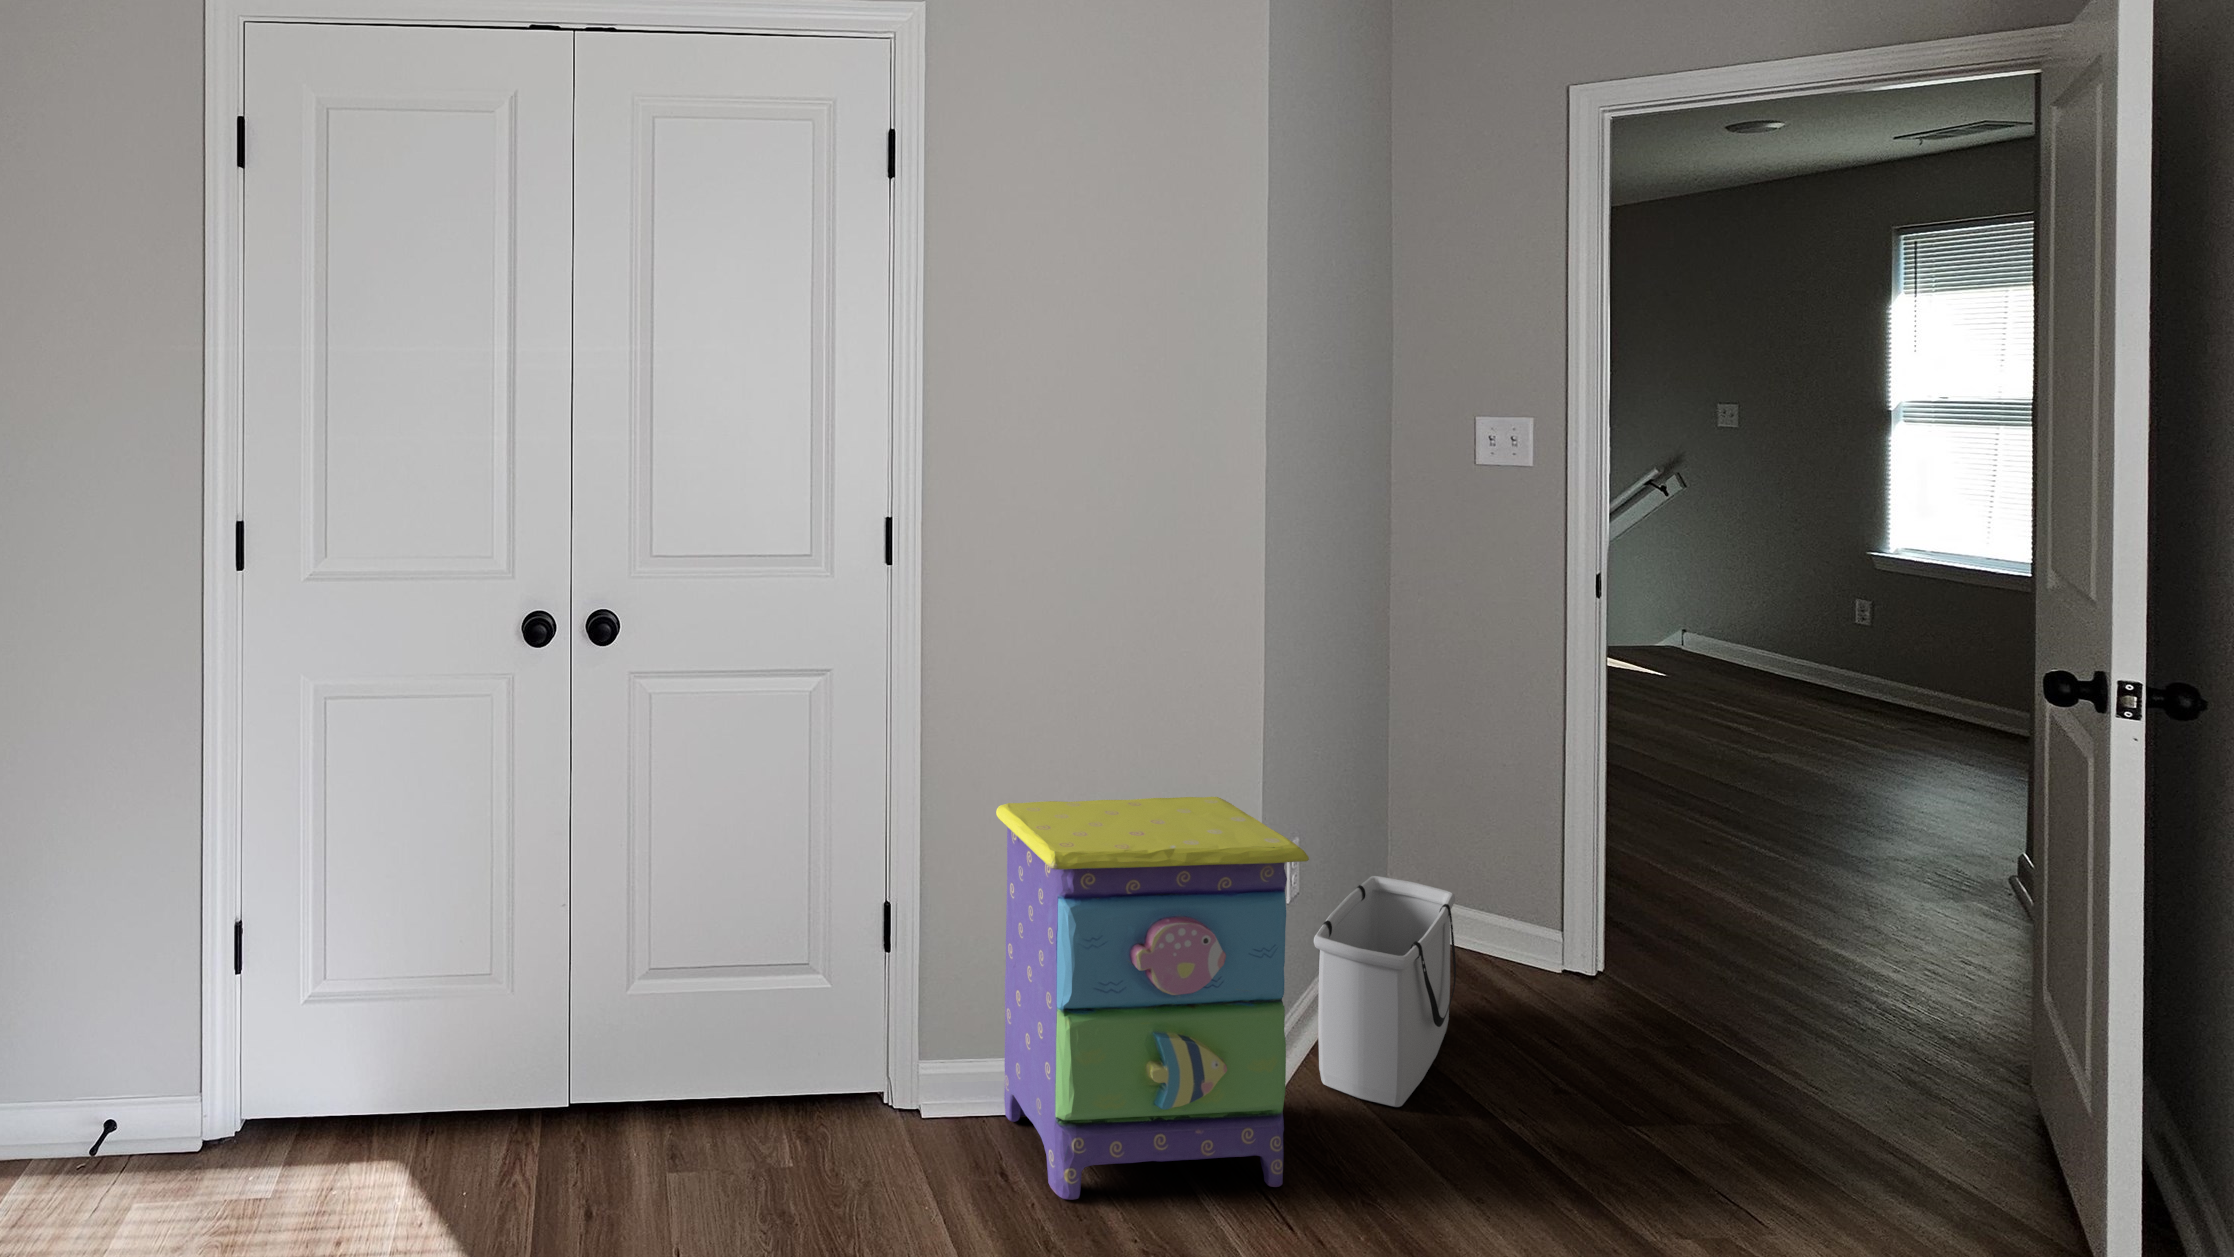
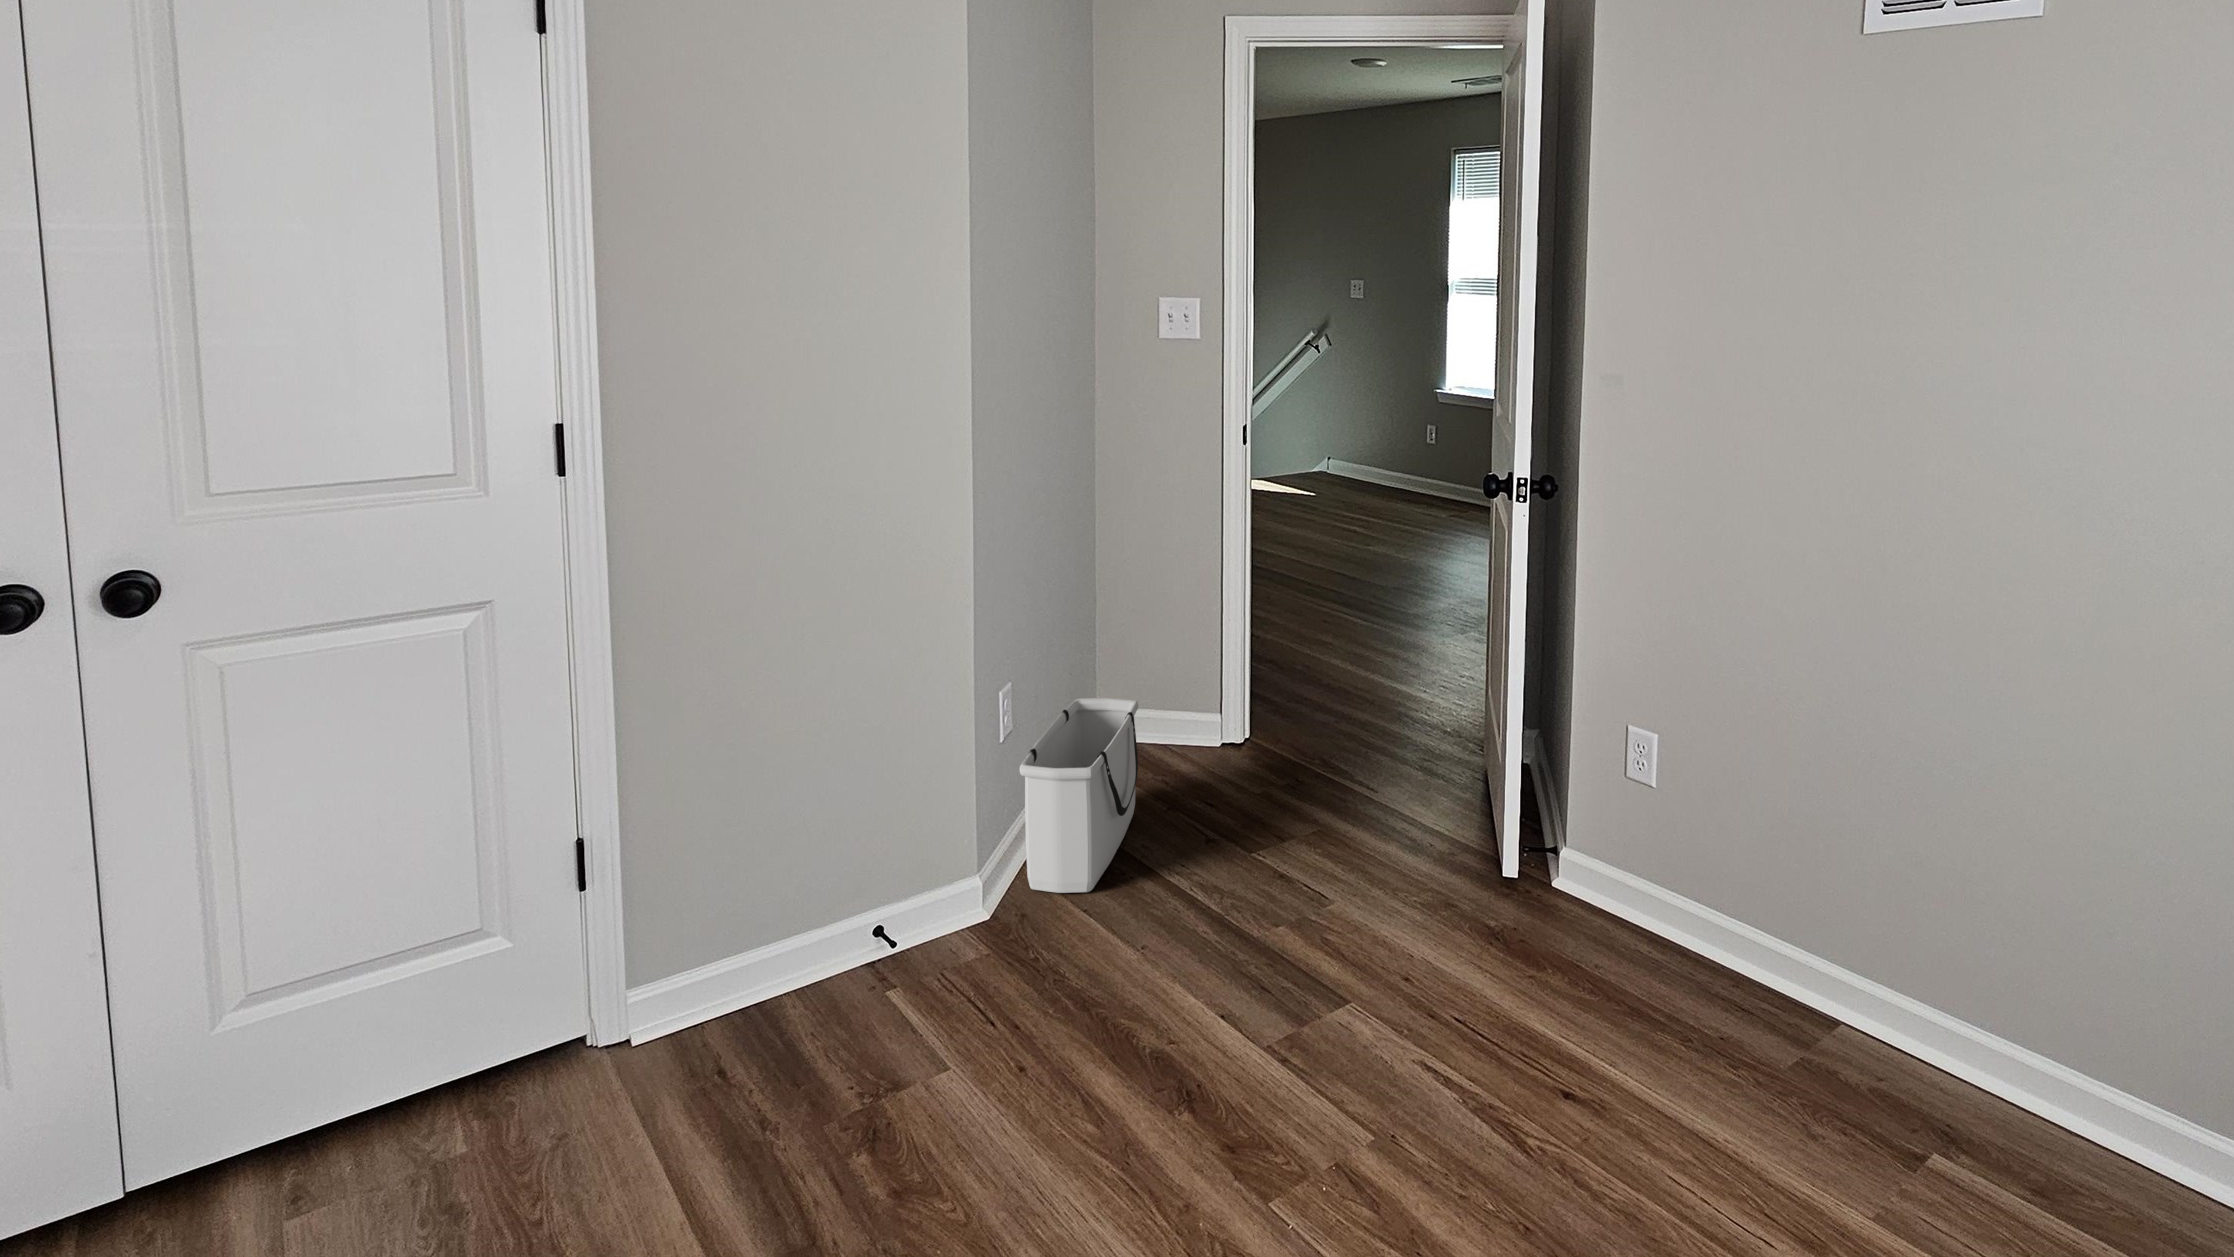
nightstand: present [996,797,1309,1200] -> none [699,662,1000,1077]

